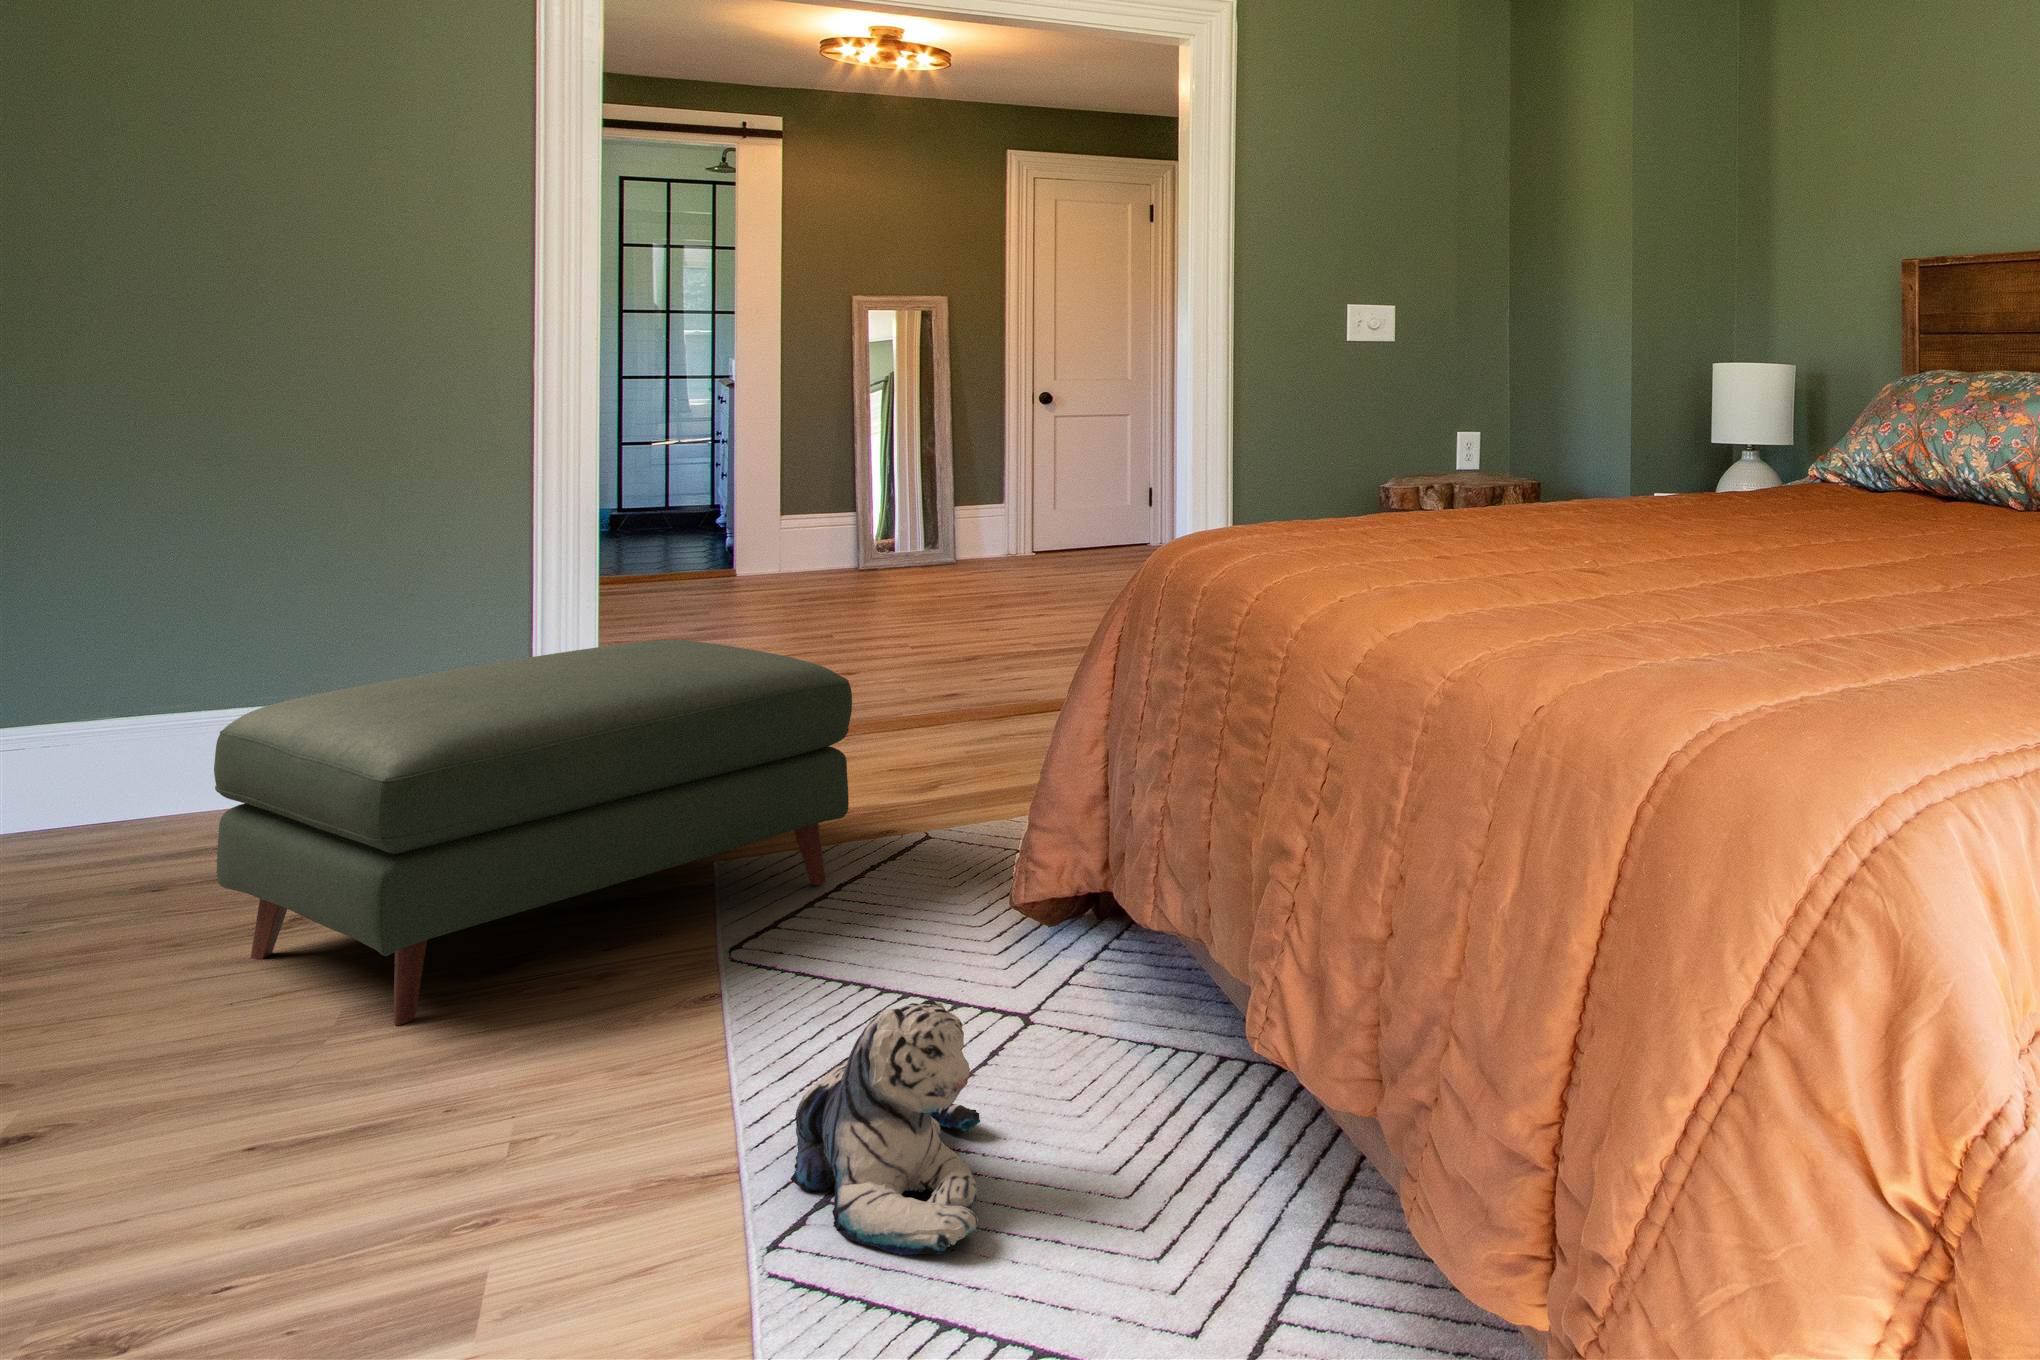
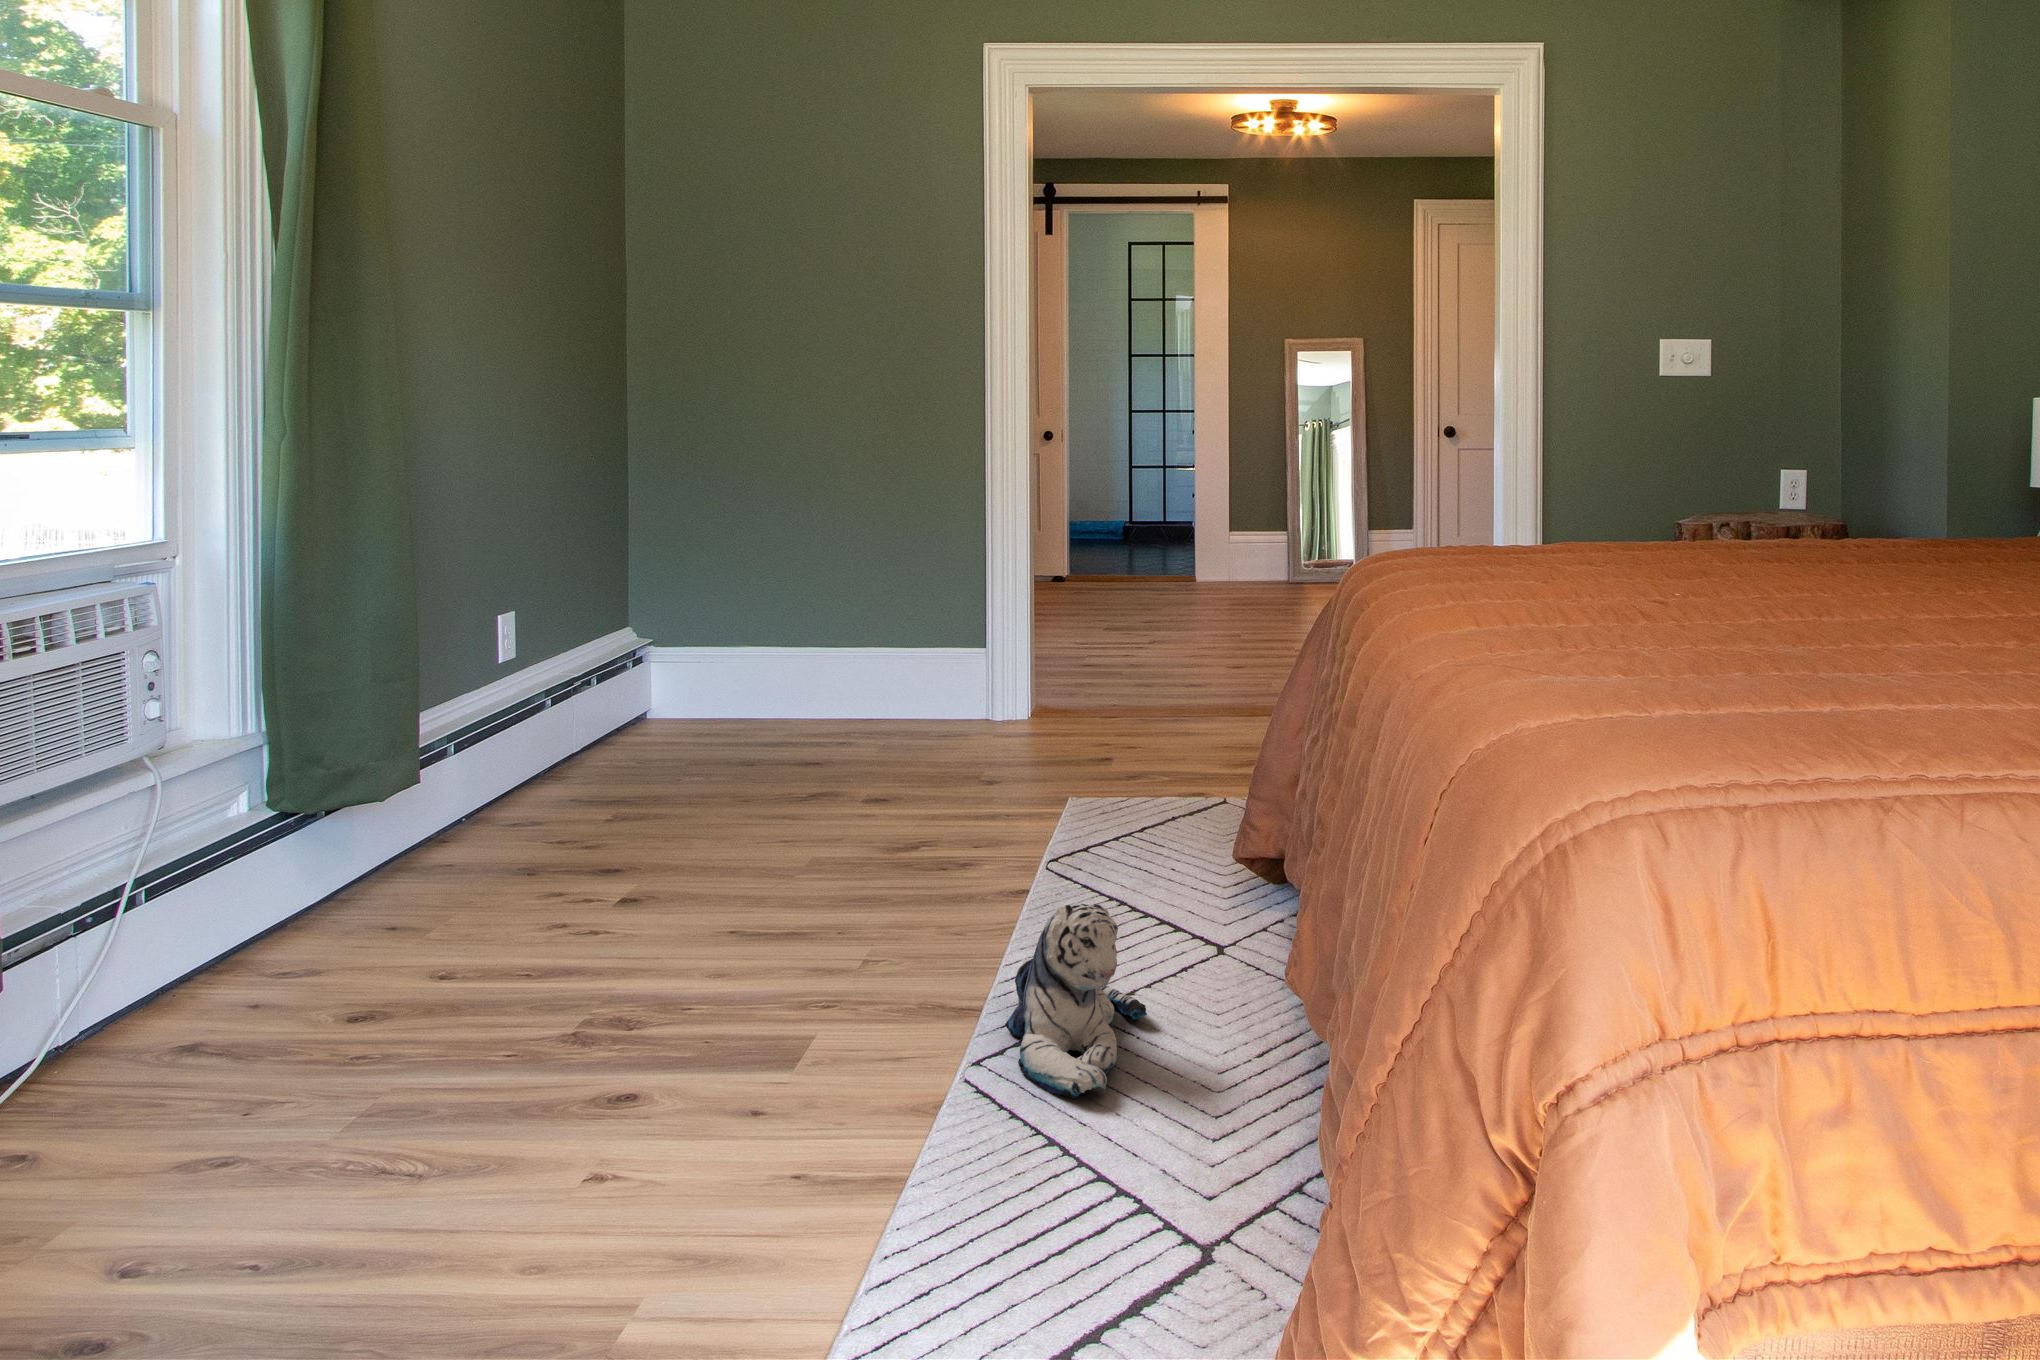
ottoman: present [214,640,852,1025] -> none [749,616,1152,875]

